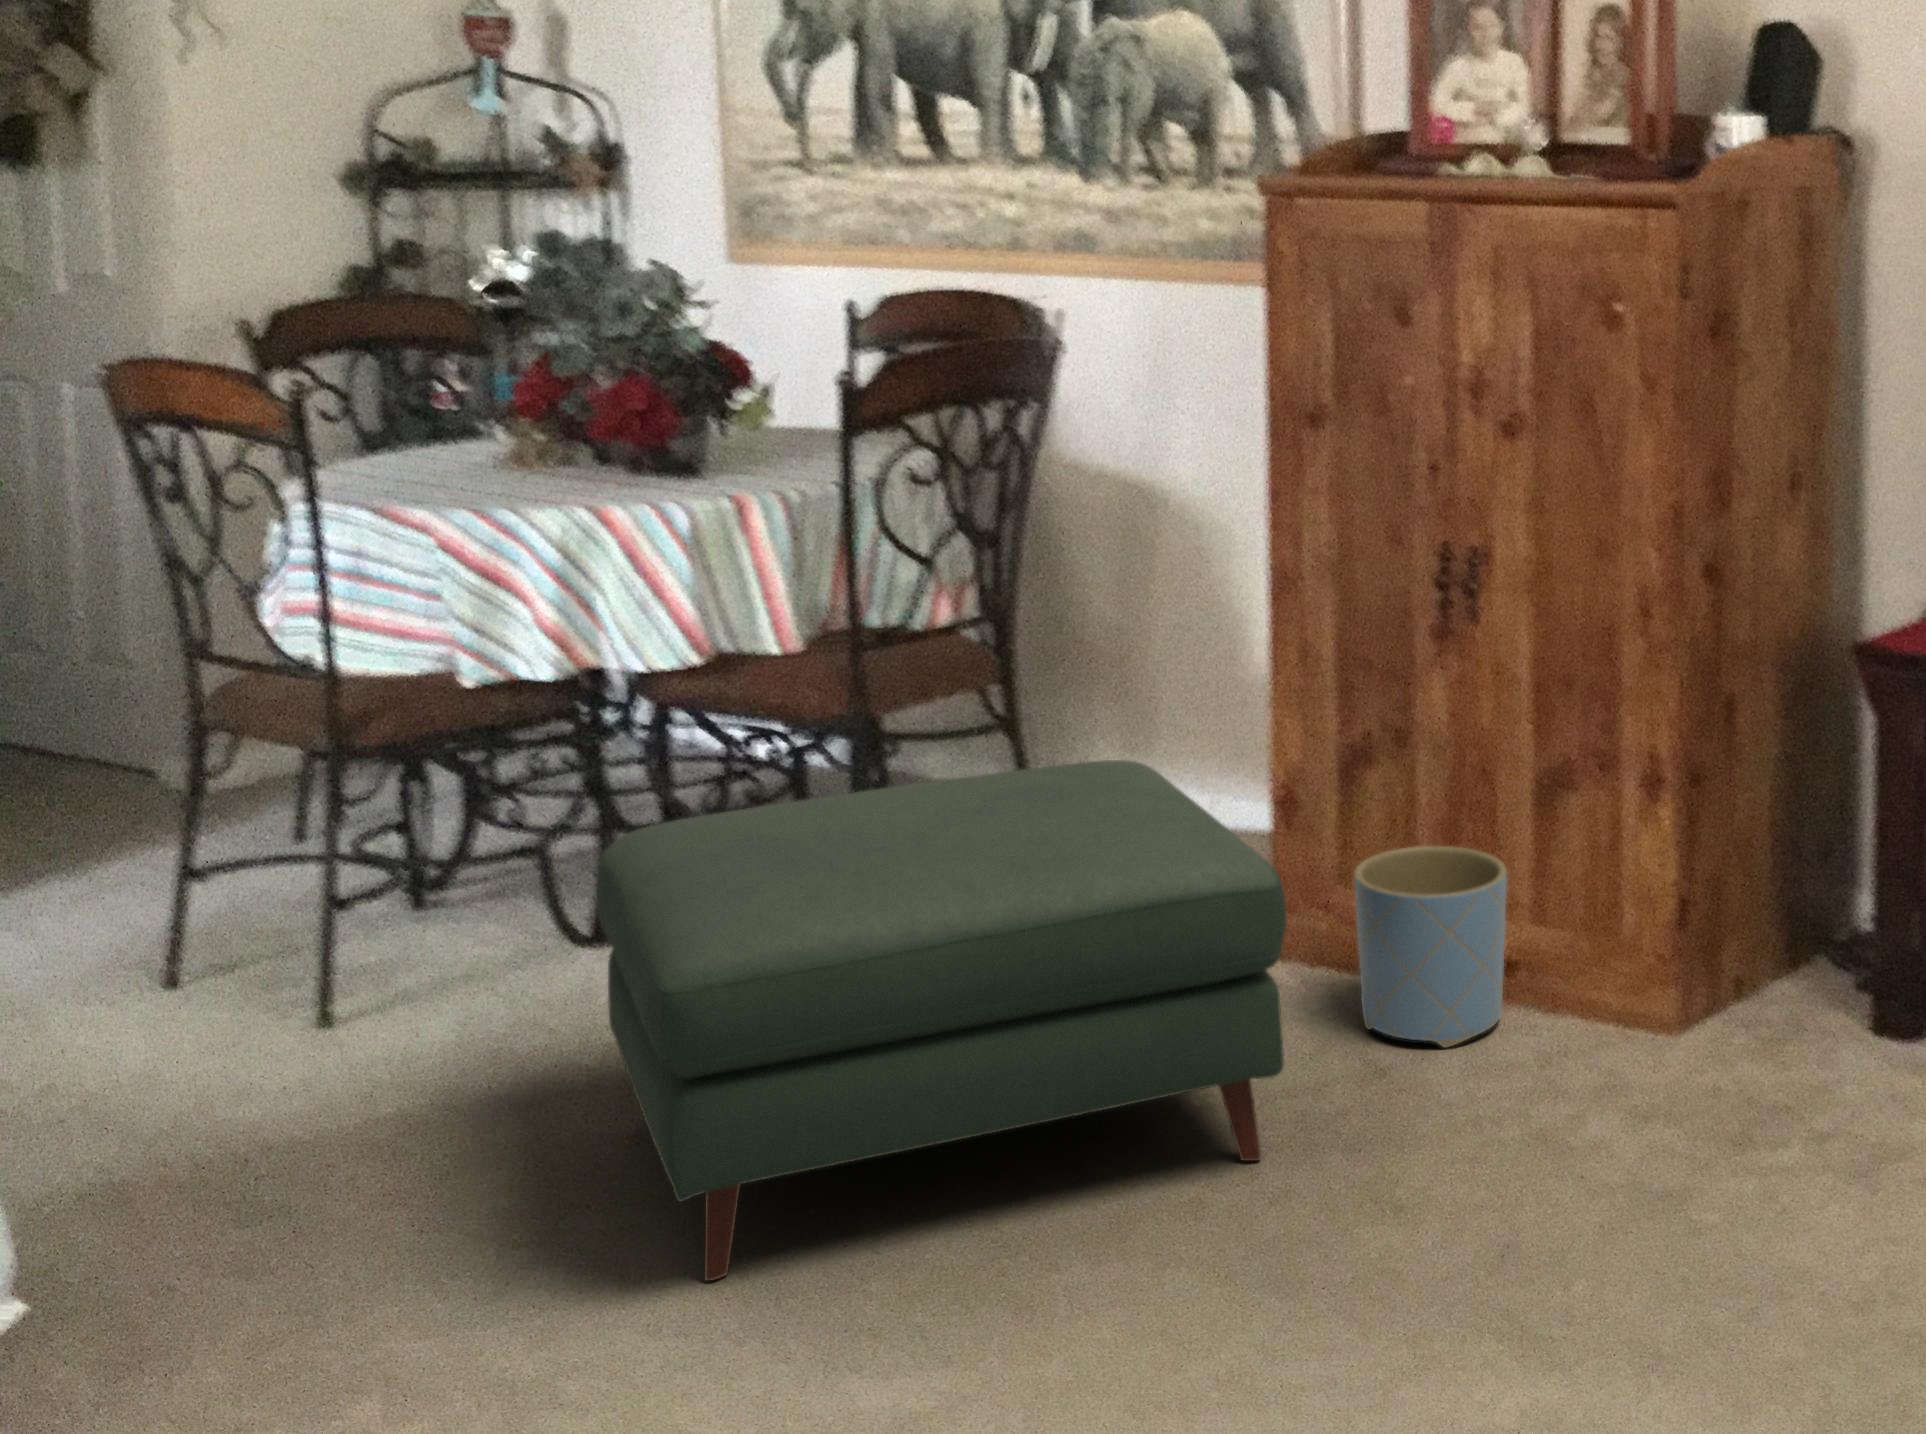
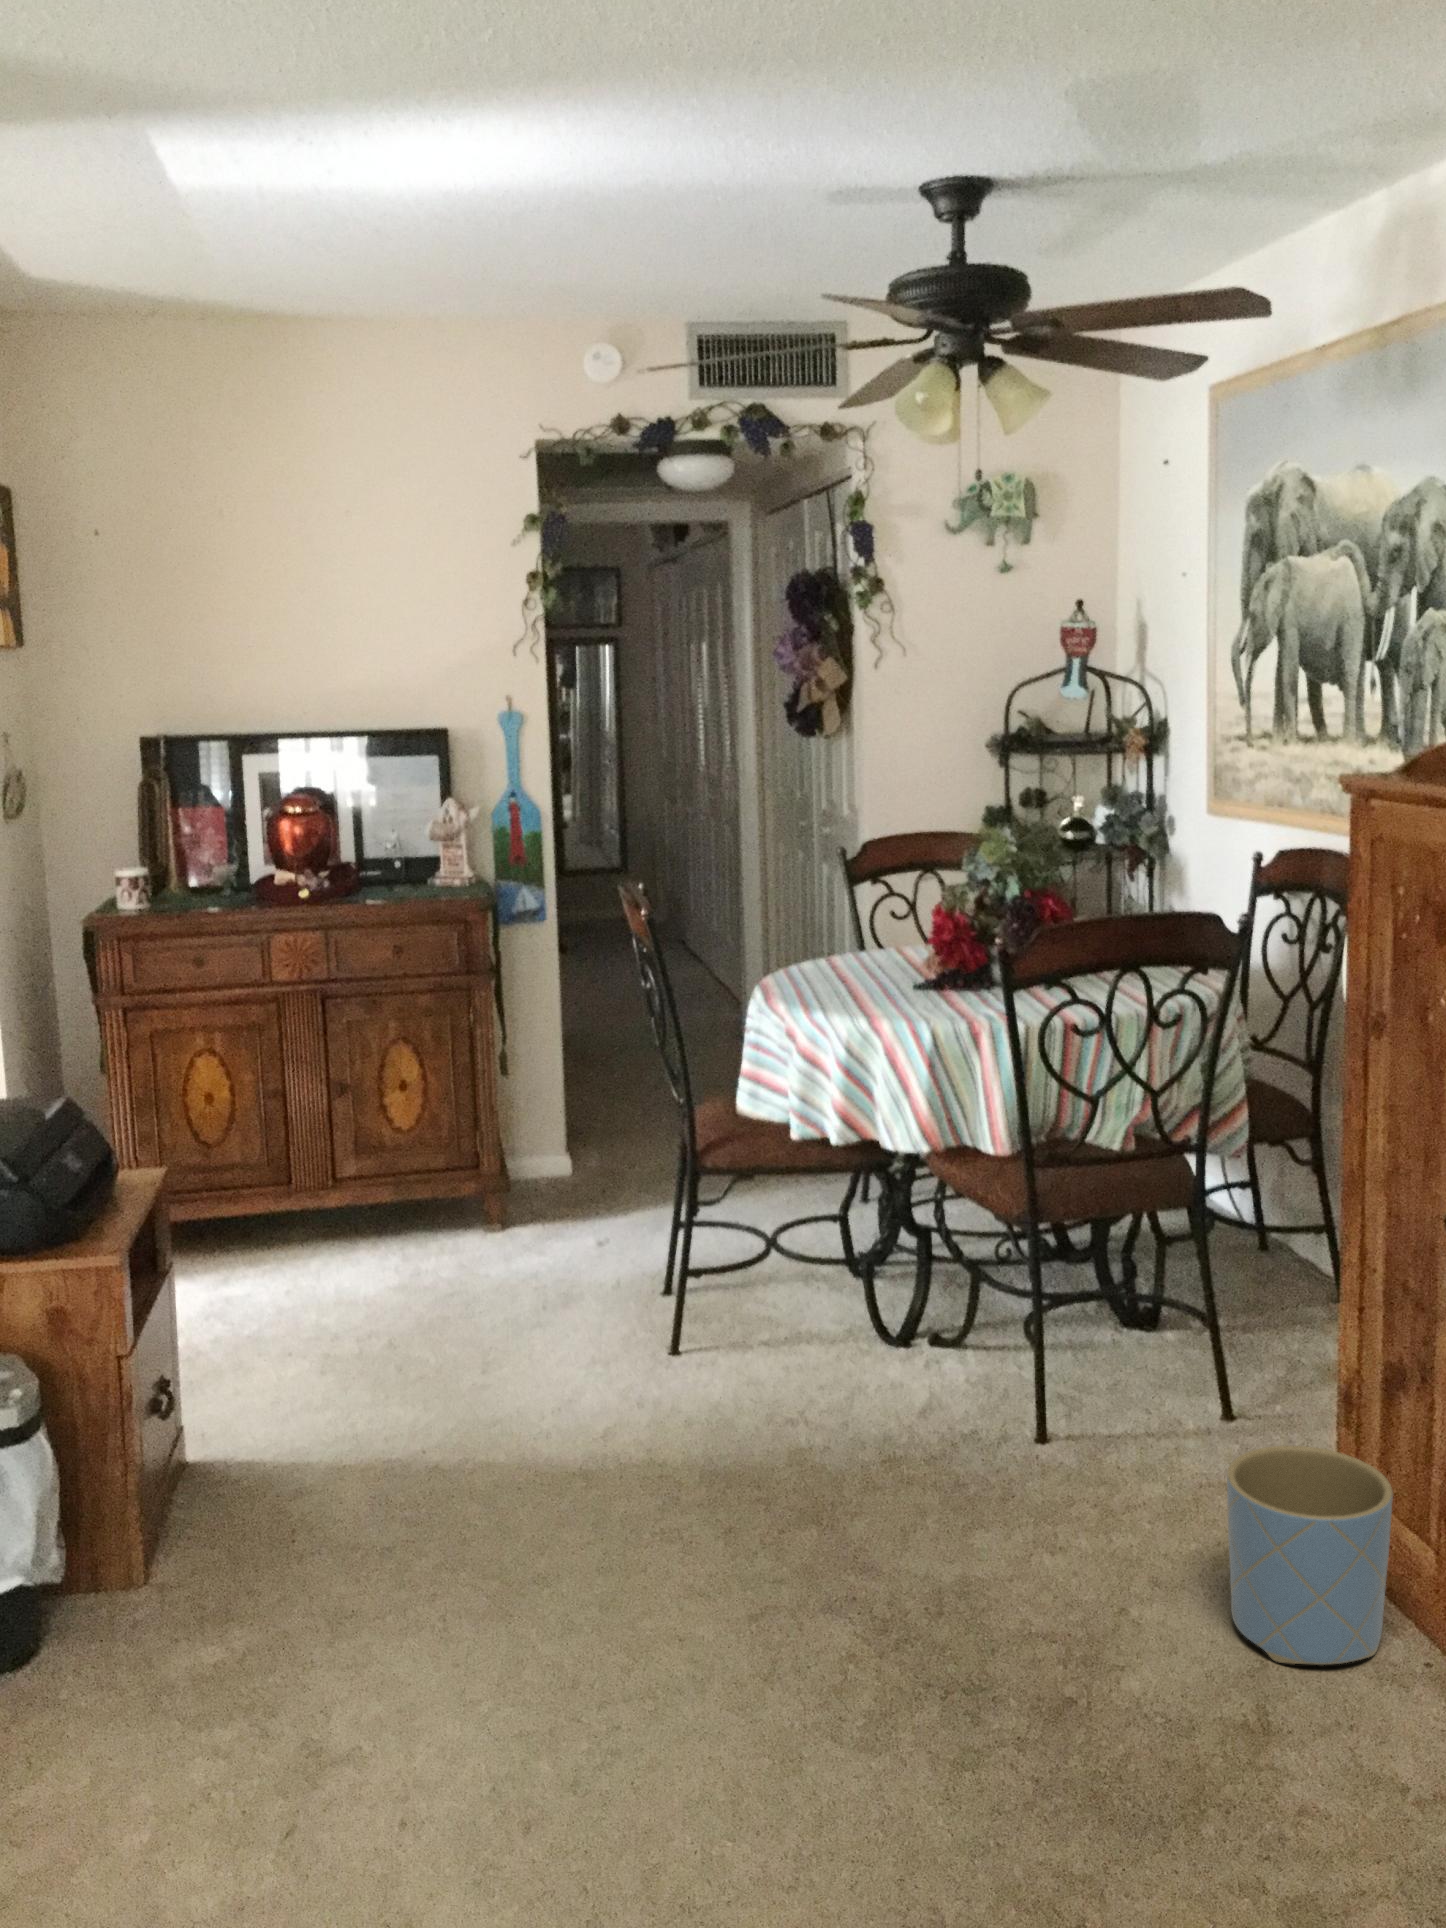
ottoman: present [597,760,1287,1281] -> none [517,1226,1105,1675]

